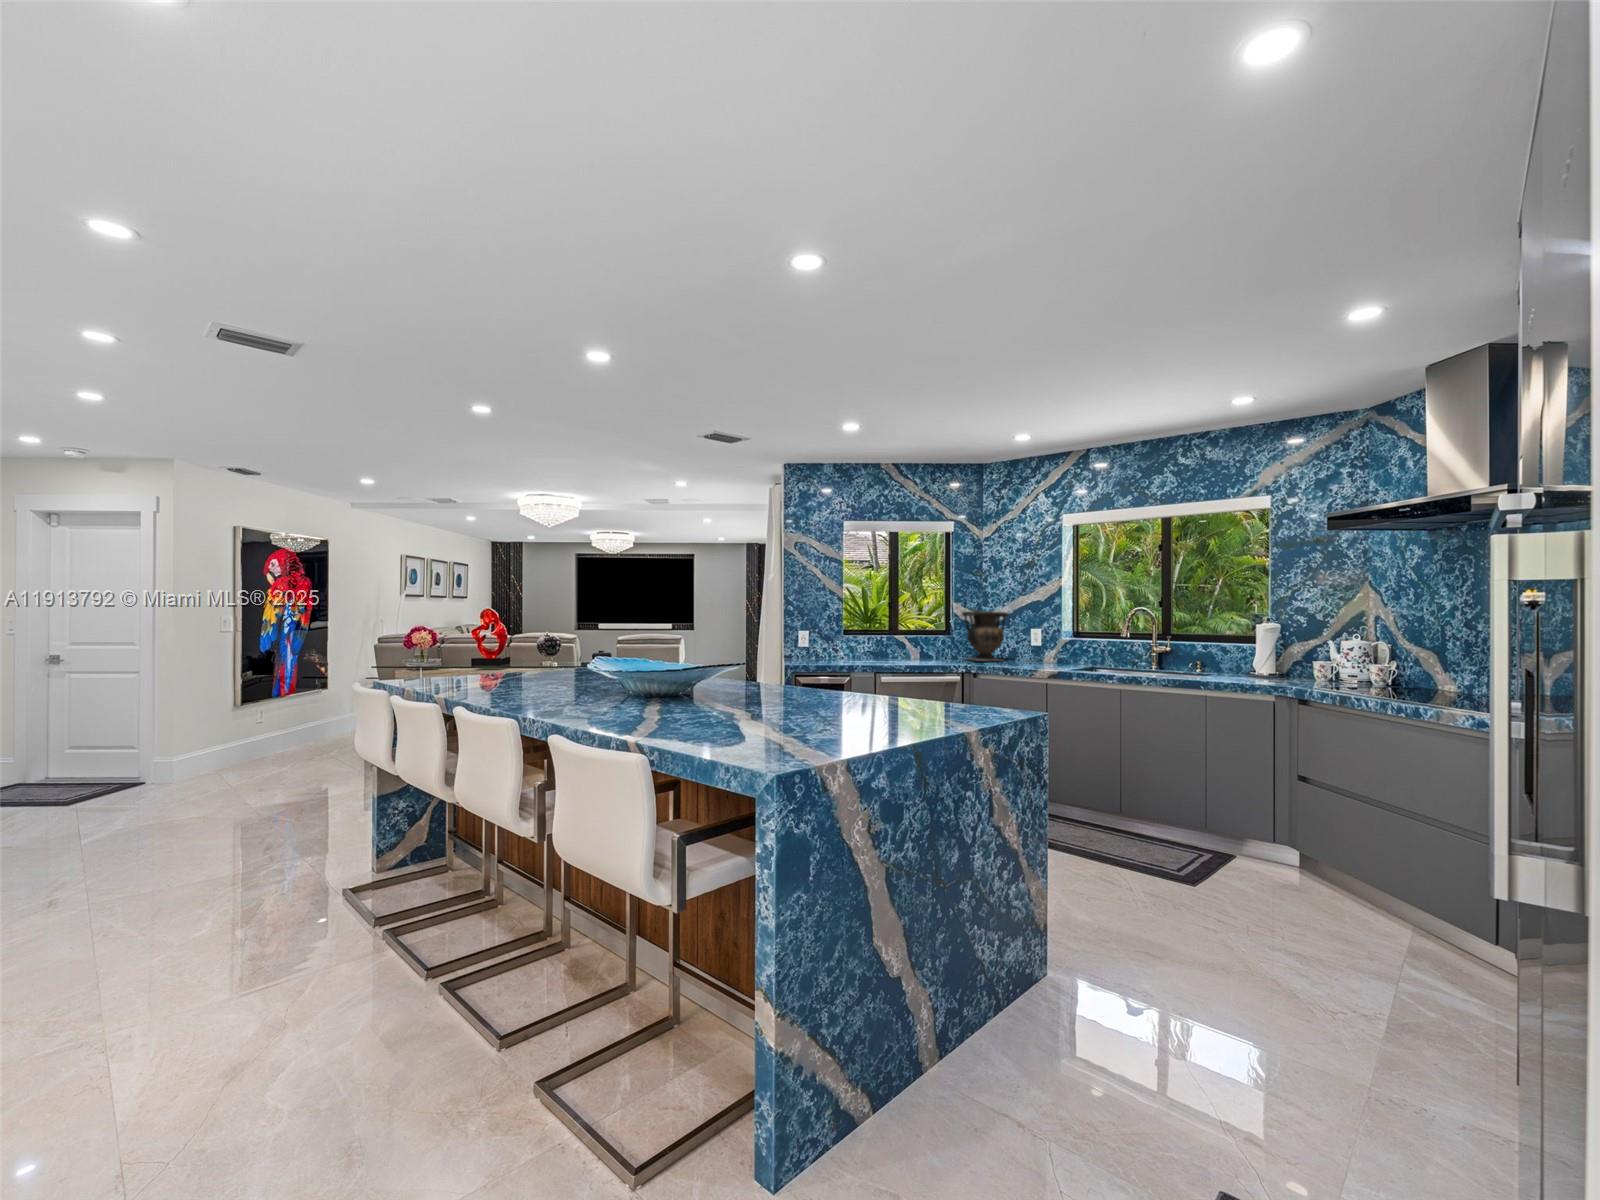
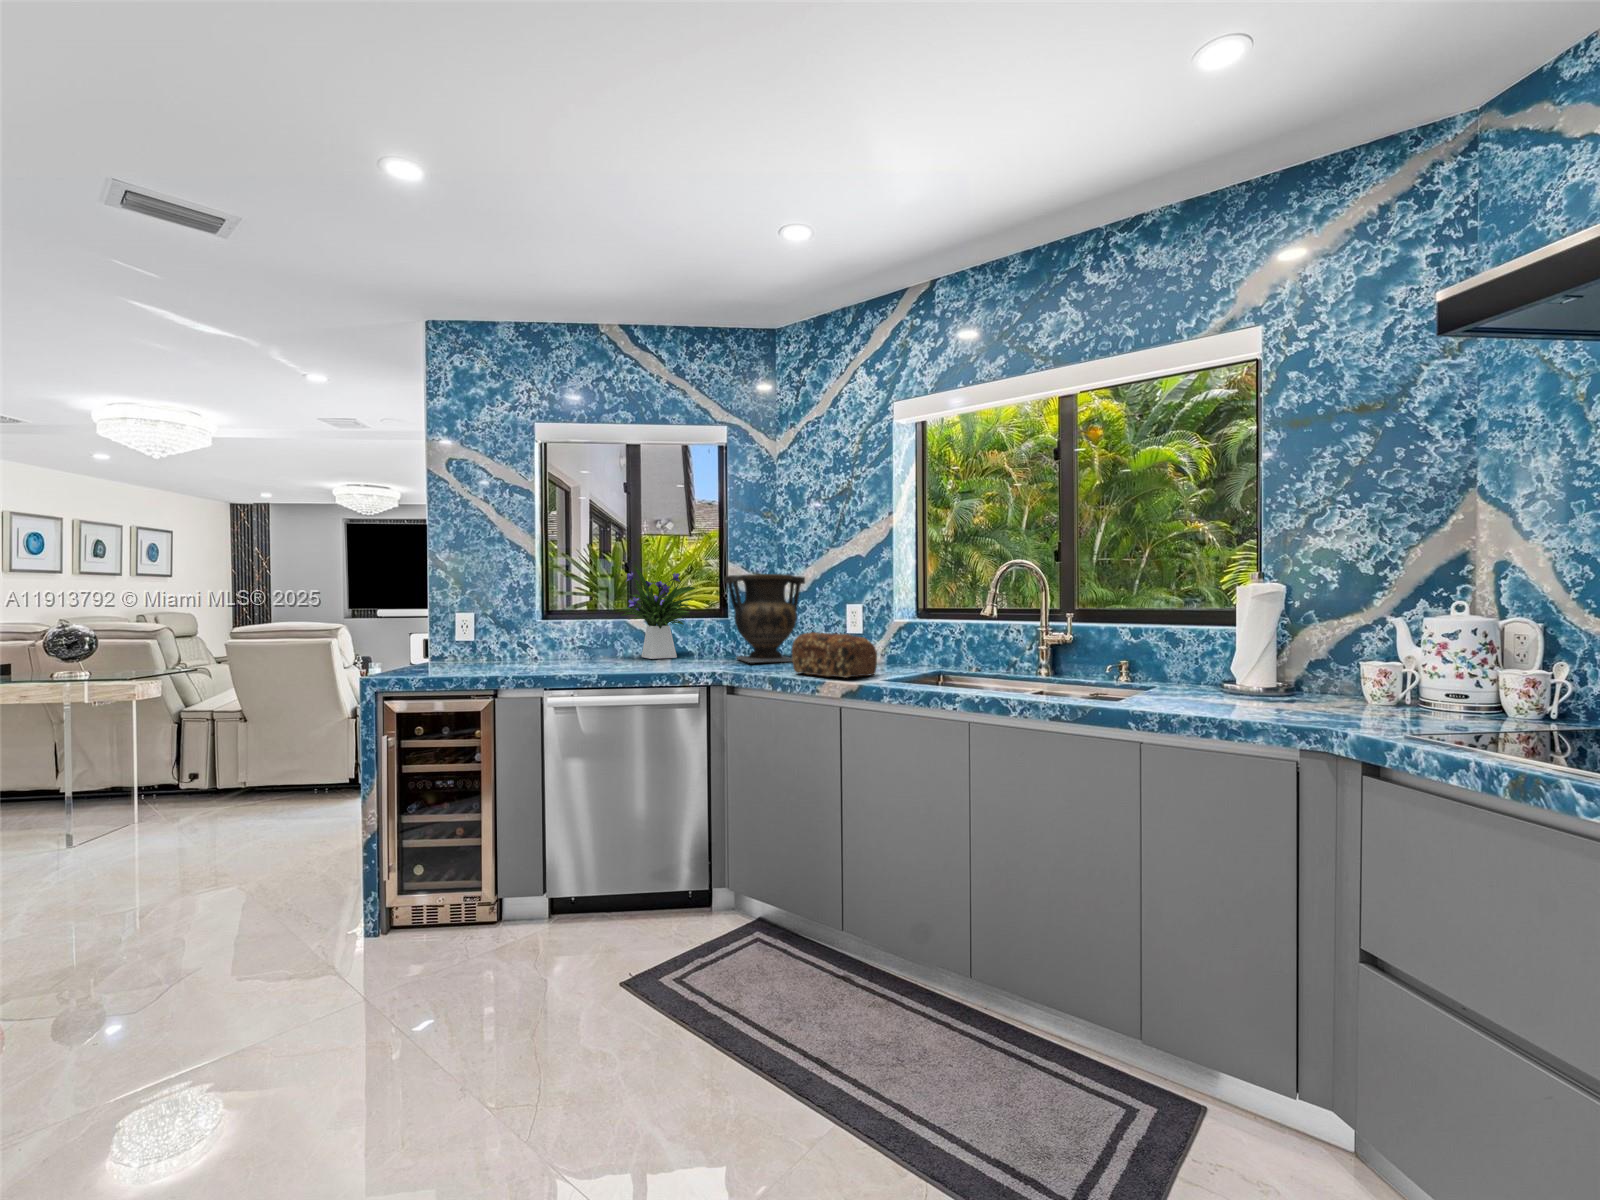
flower arrangement: none [890,605,942,659] -> present [616,566,695,659]
bread loaf: none [1012,645,1062,669] -> present [792,632,877,678]

